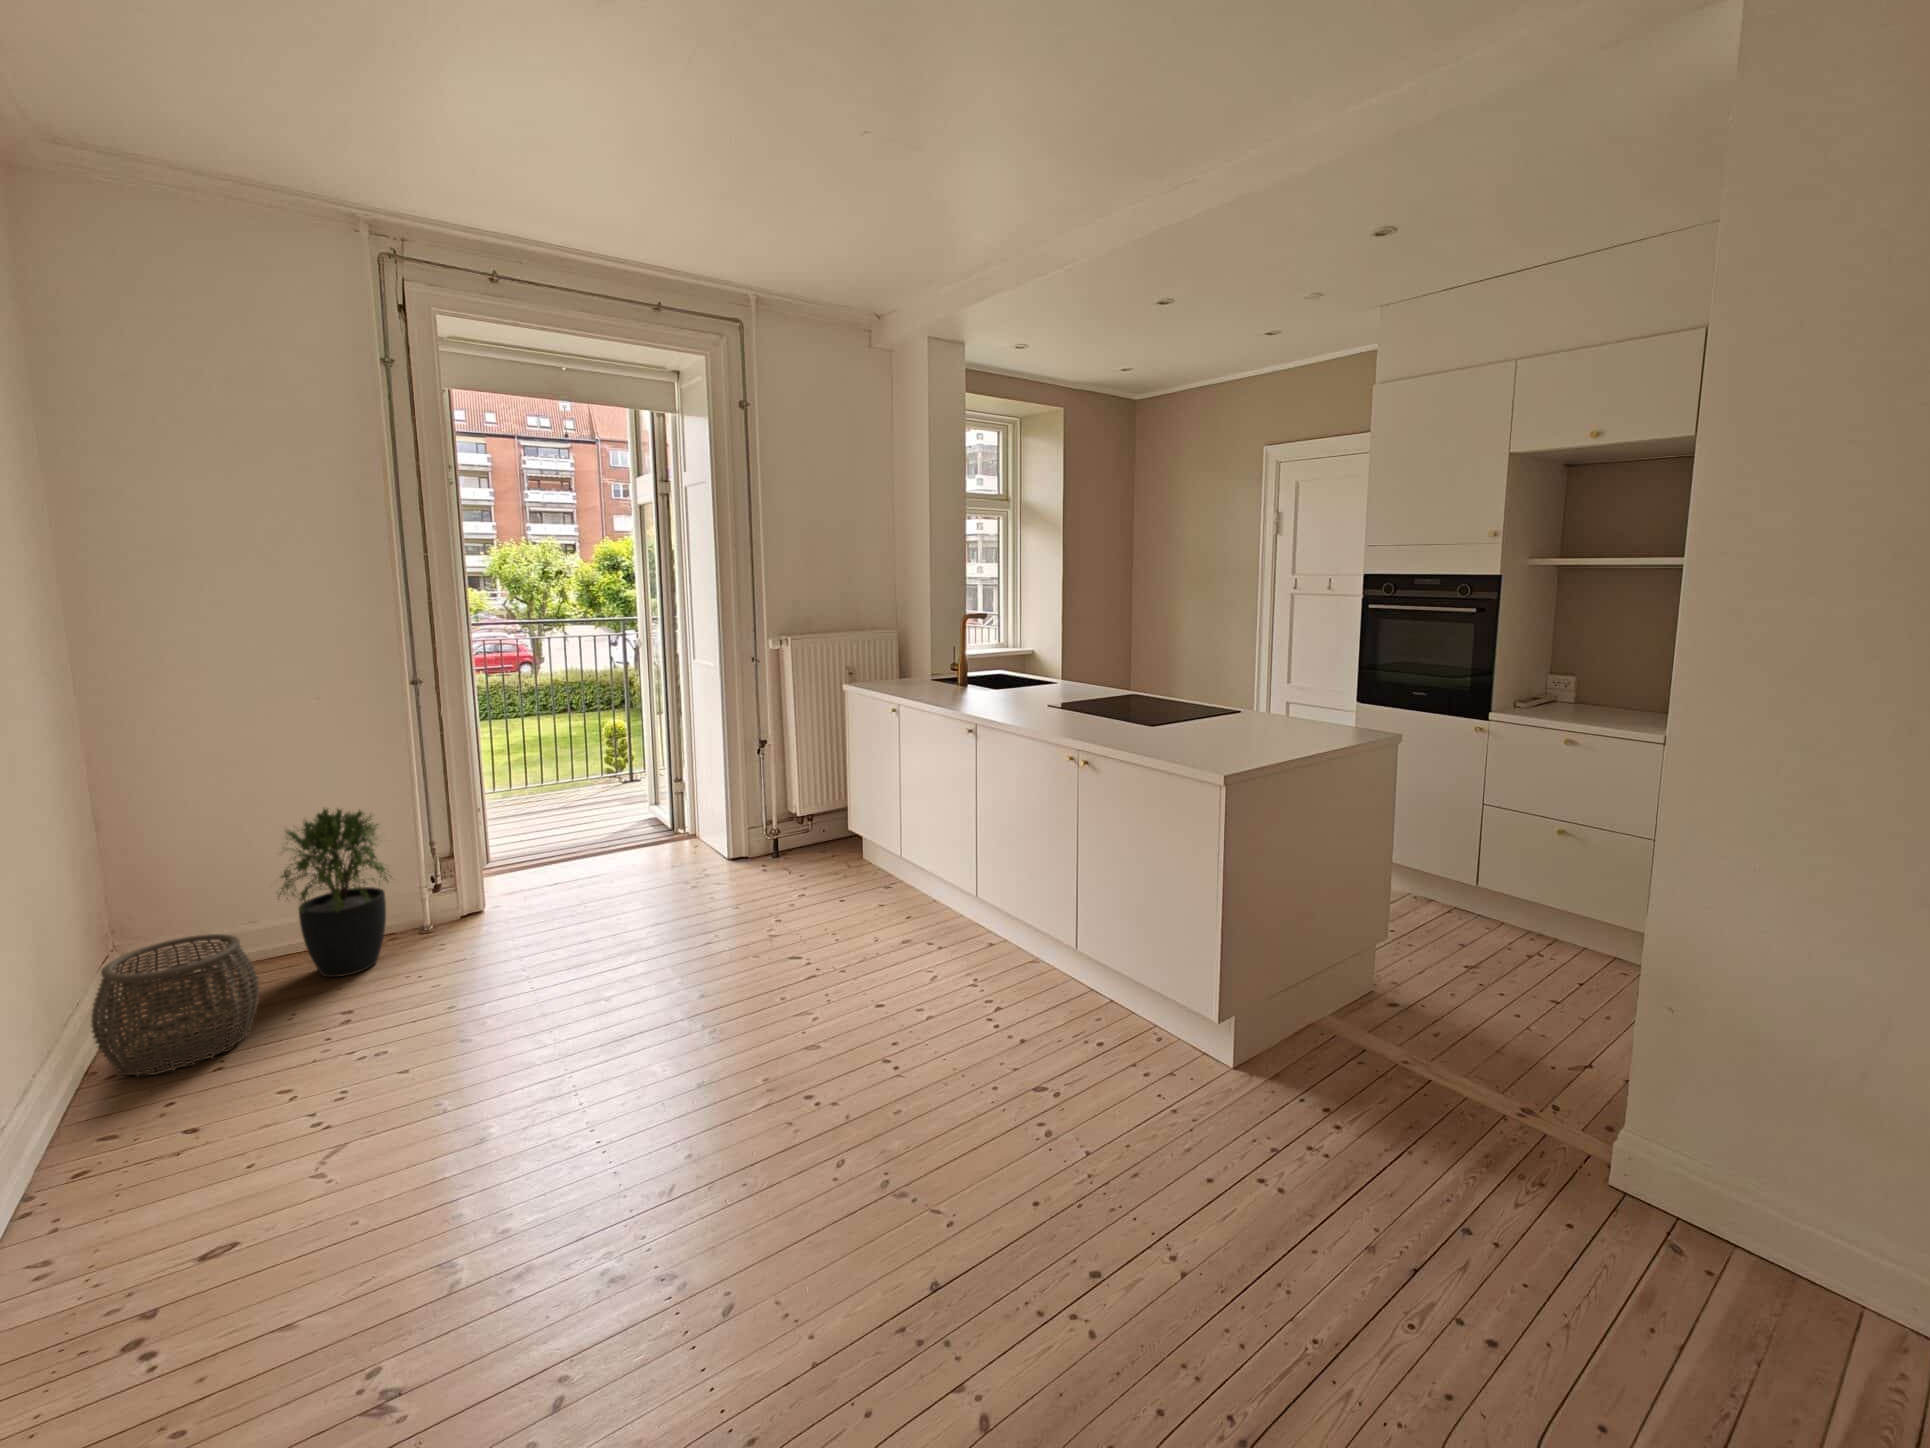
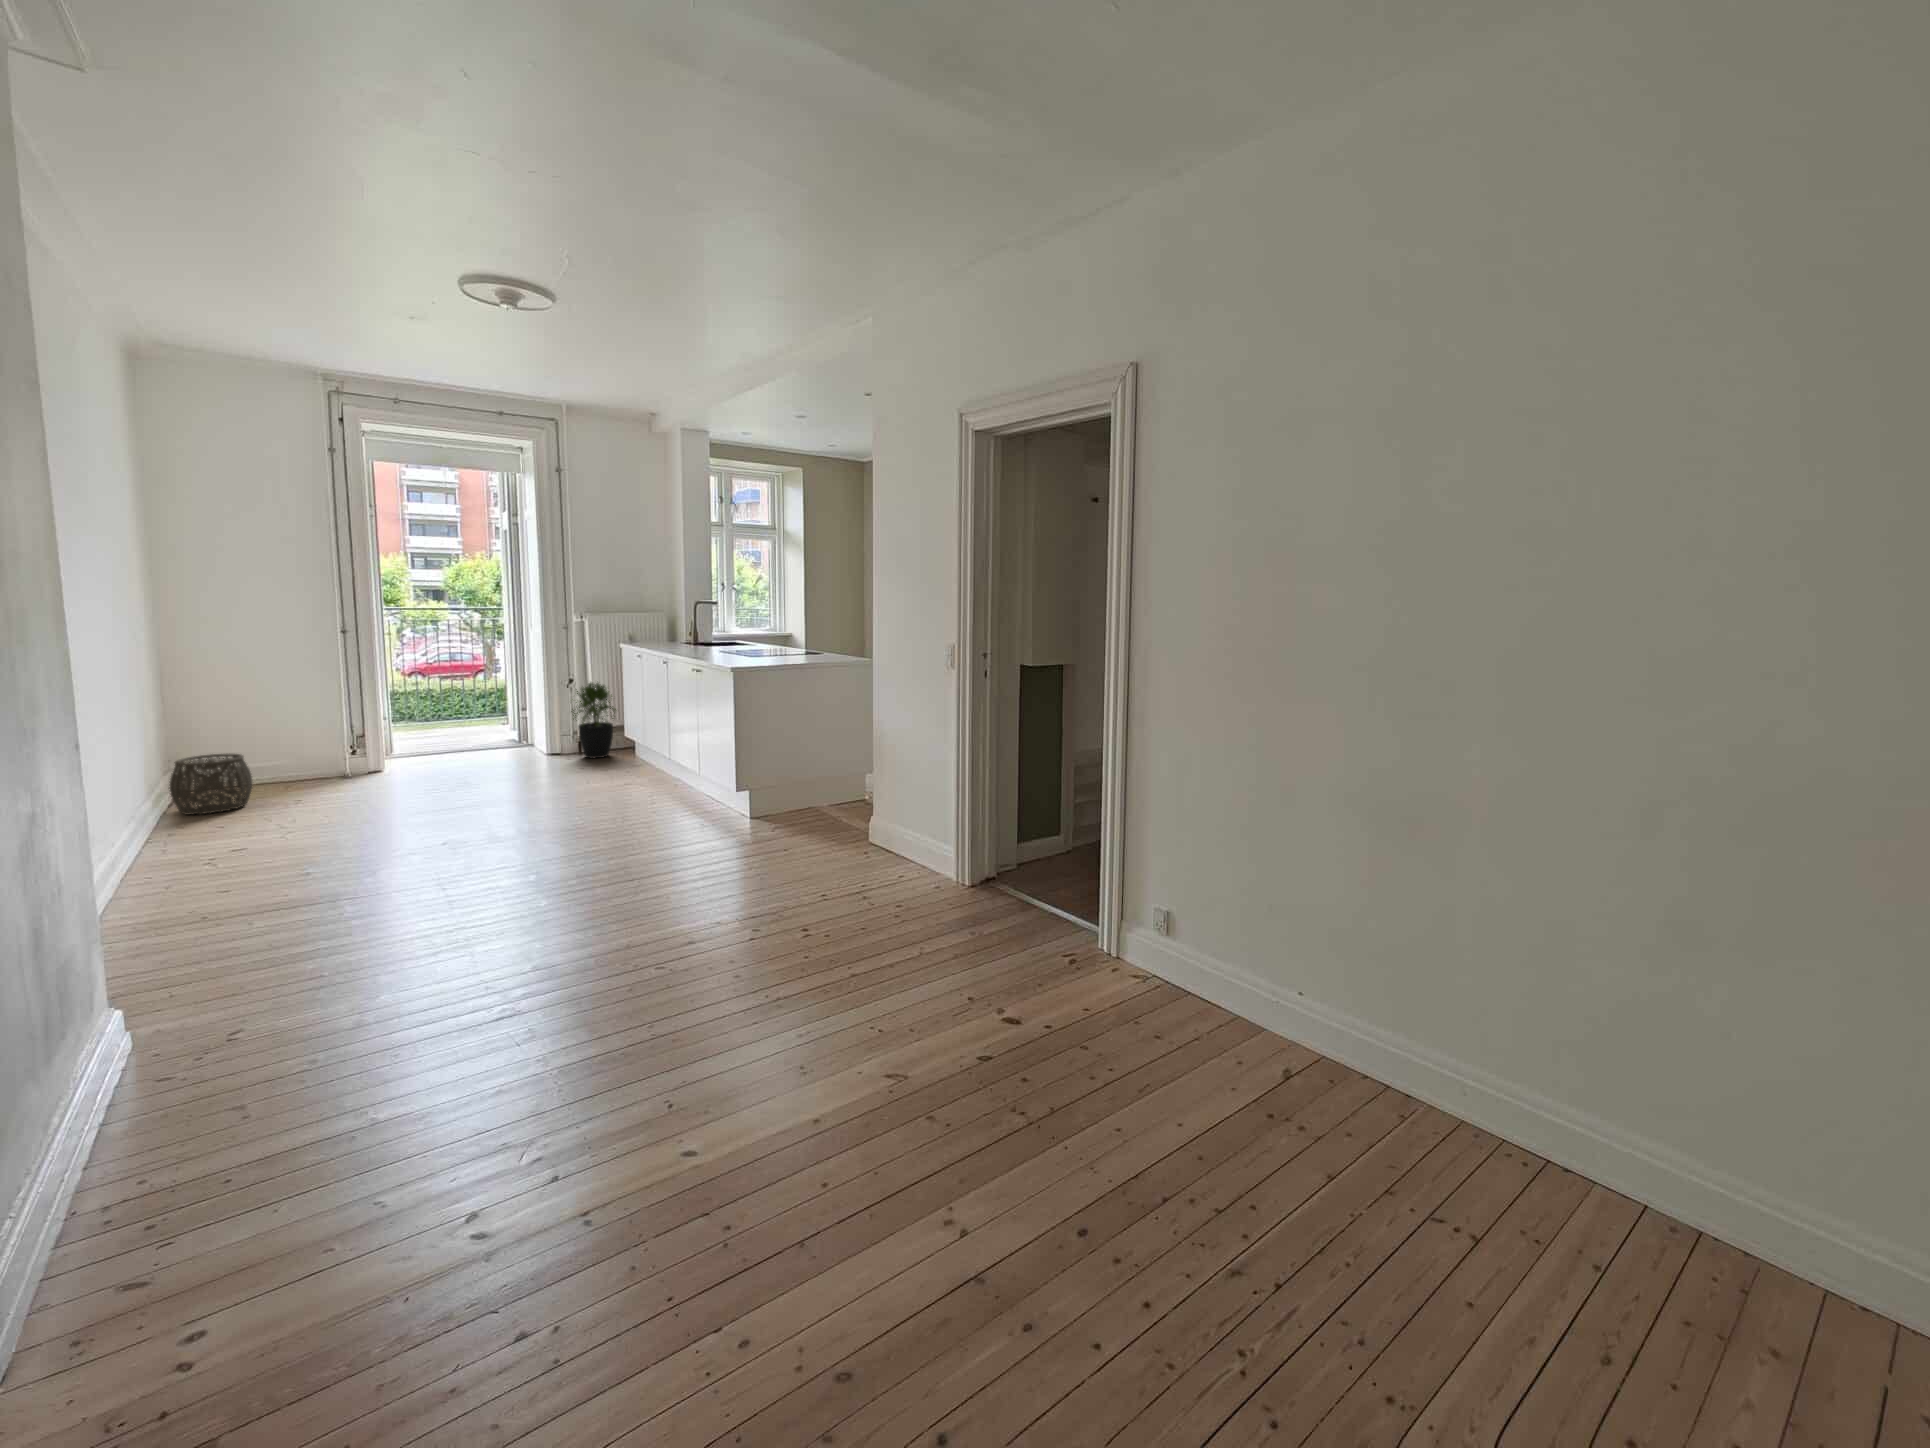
potted plant: present [278,809,390,977] -> present [571,682,616,758]

